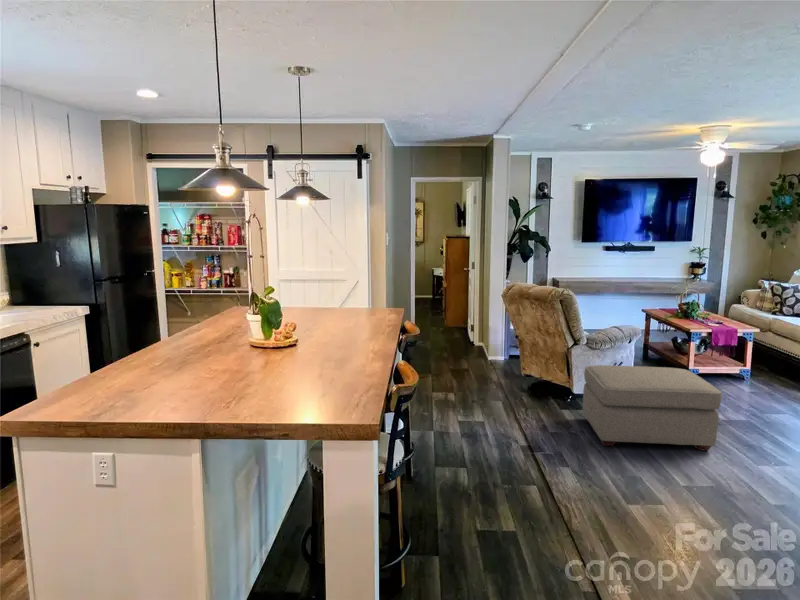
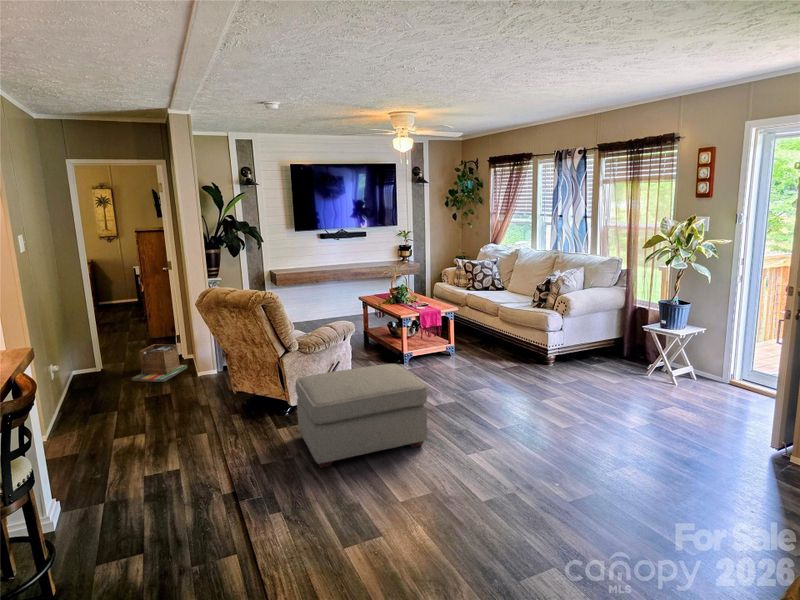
laundry basket: none [440,327,480,357] -> present [132,344,187,382]

